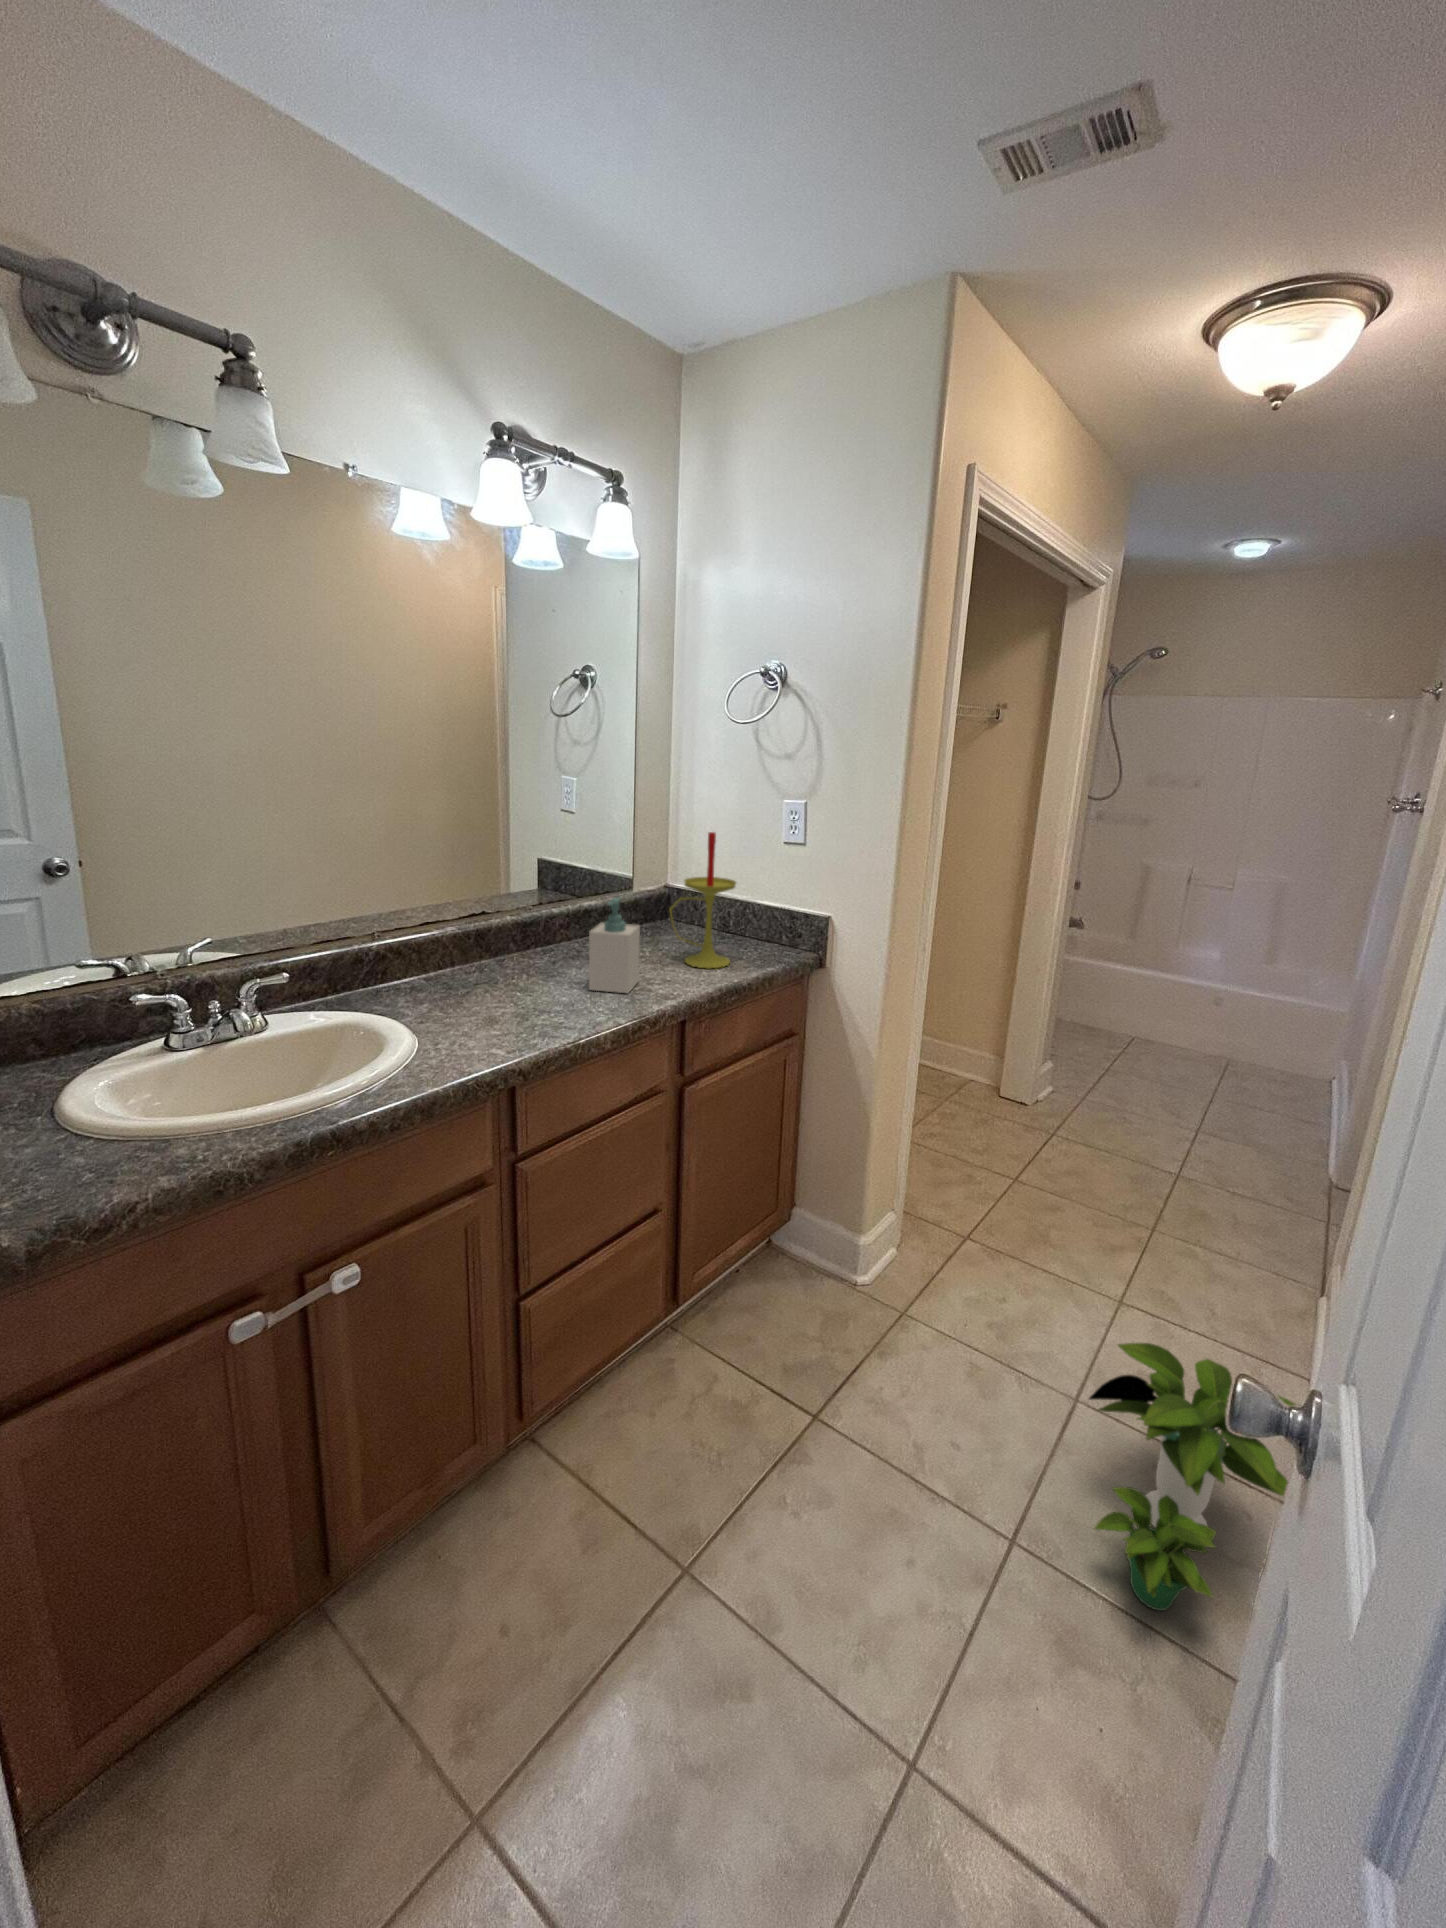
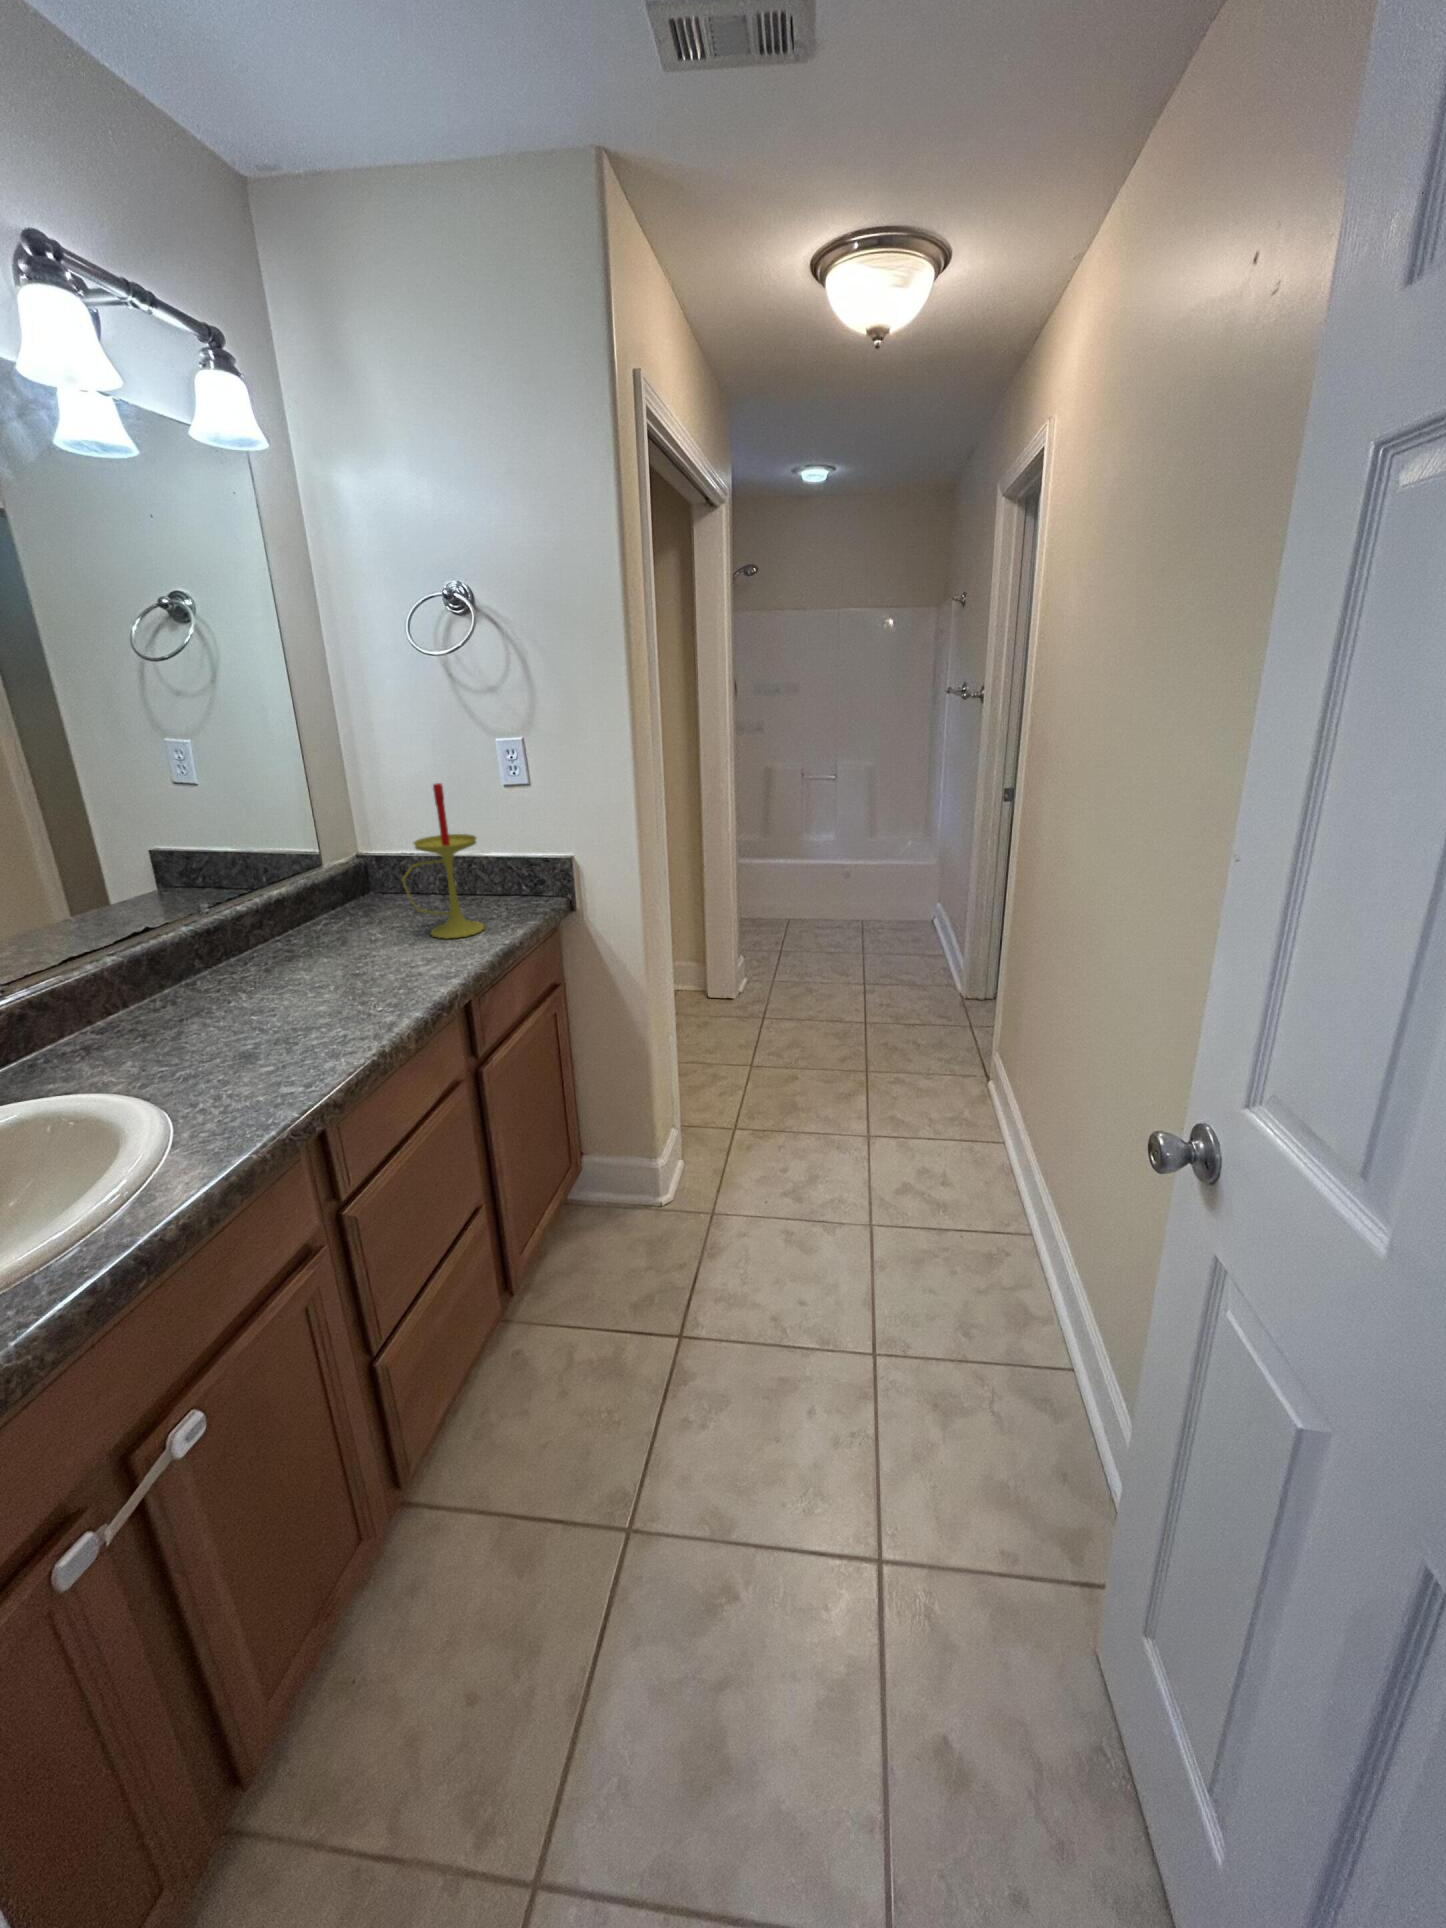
soap bottle: present [589,897,640,993] -> none [331,875,397,992]
potted plant: present [1089,1343,1295,1611] -> none [897,1149,1049,1347]

